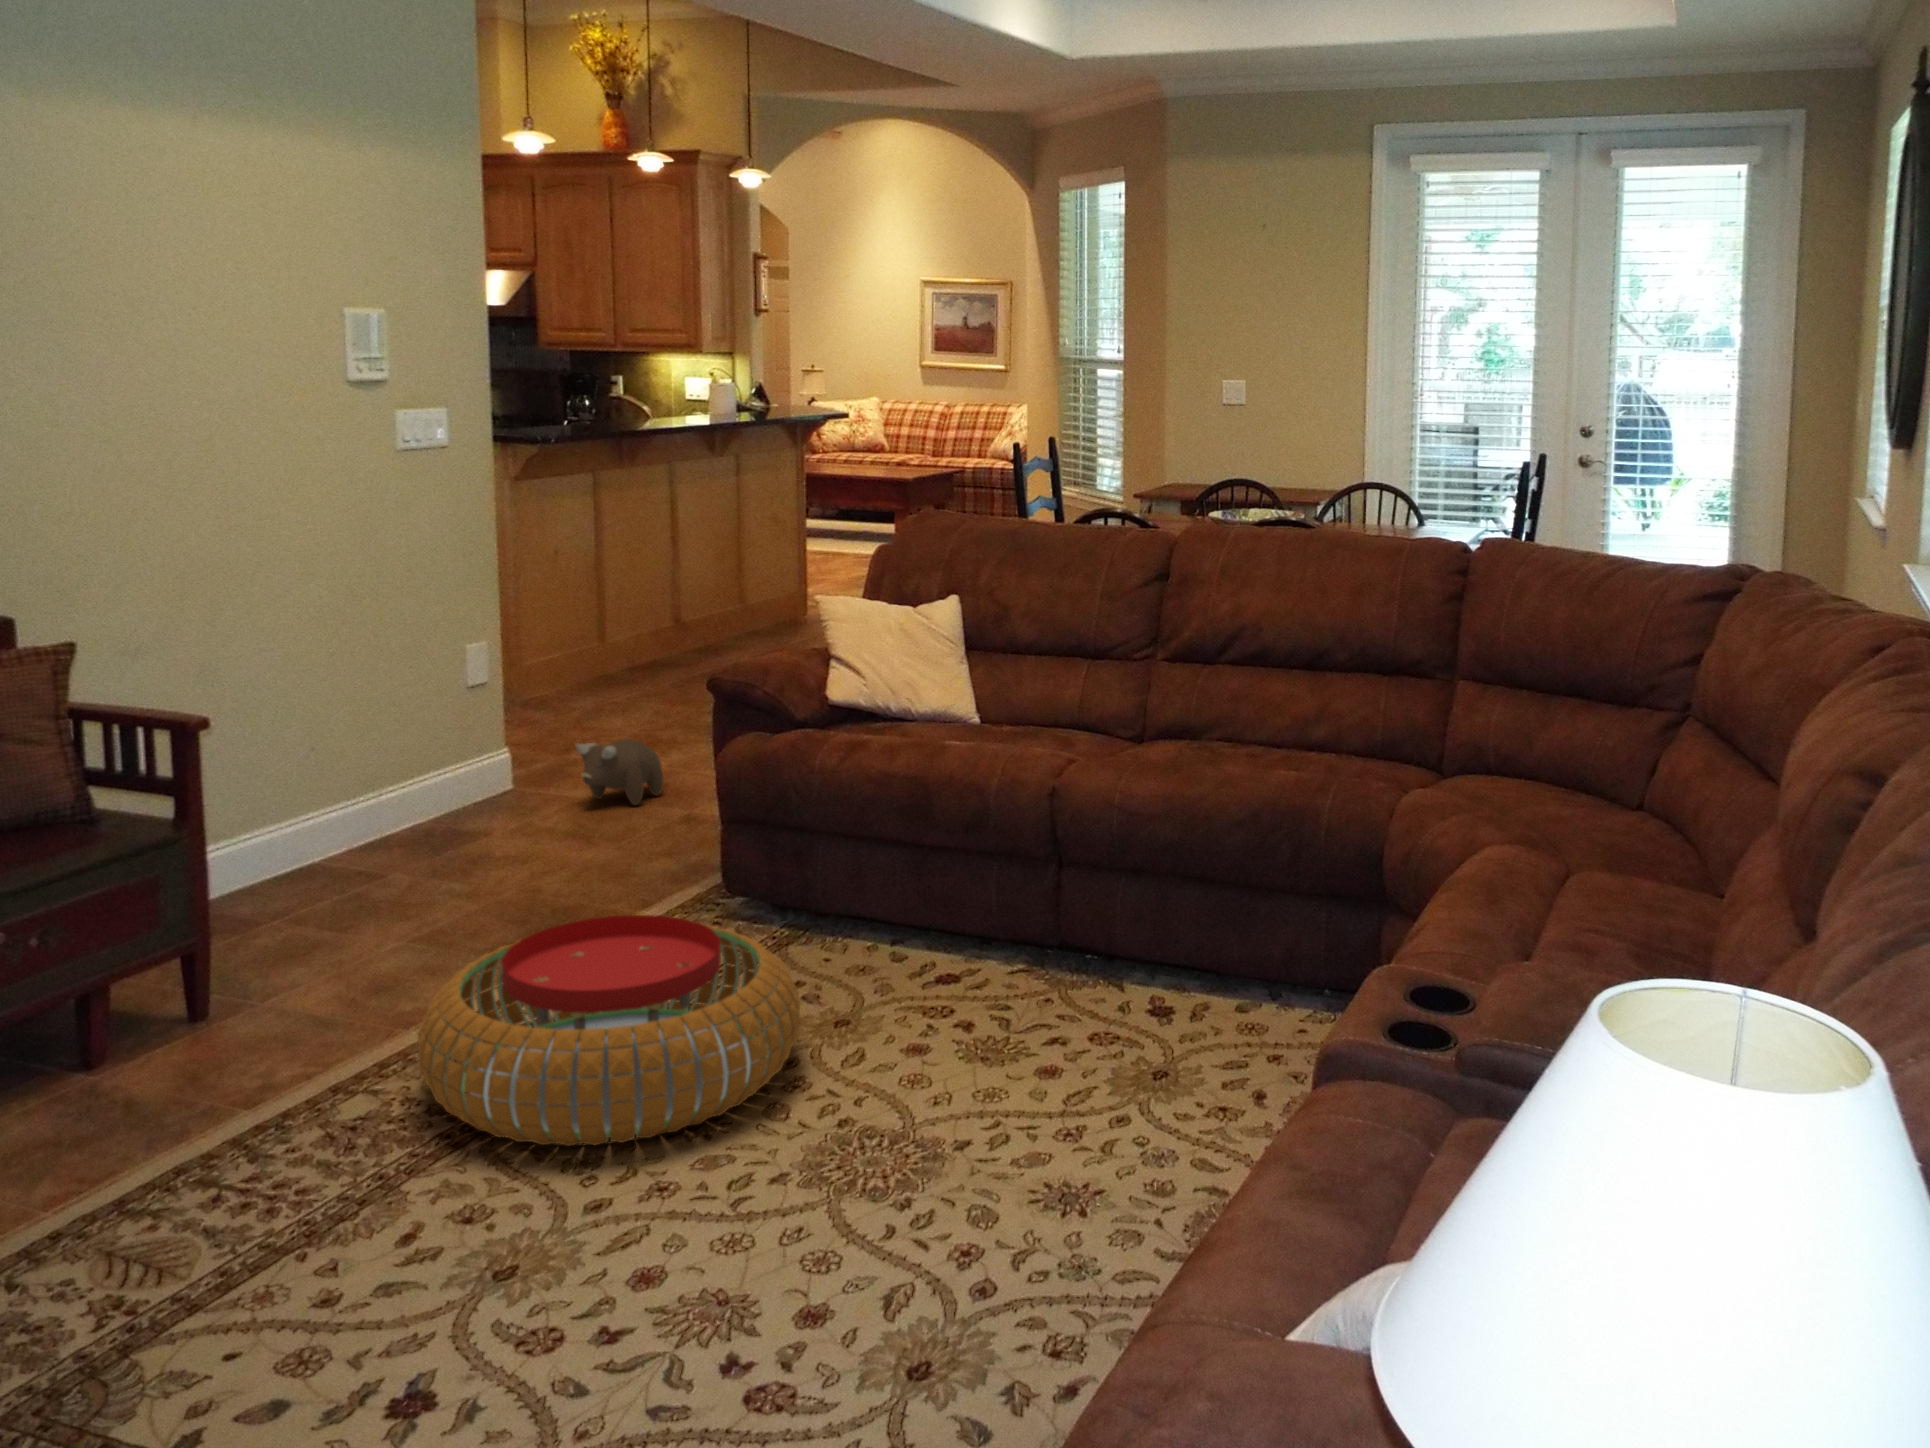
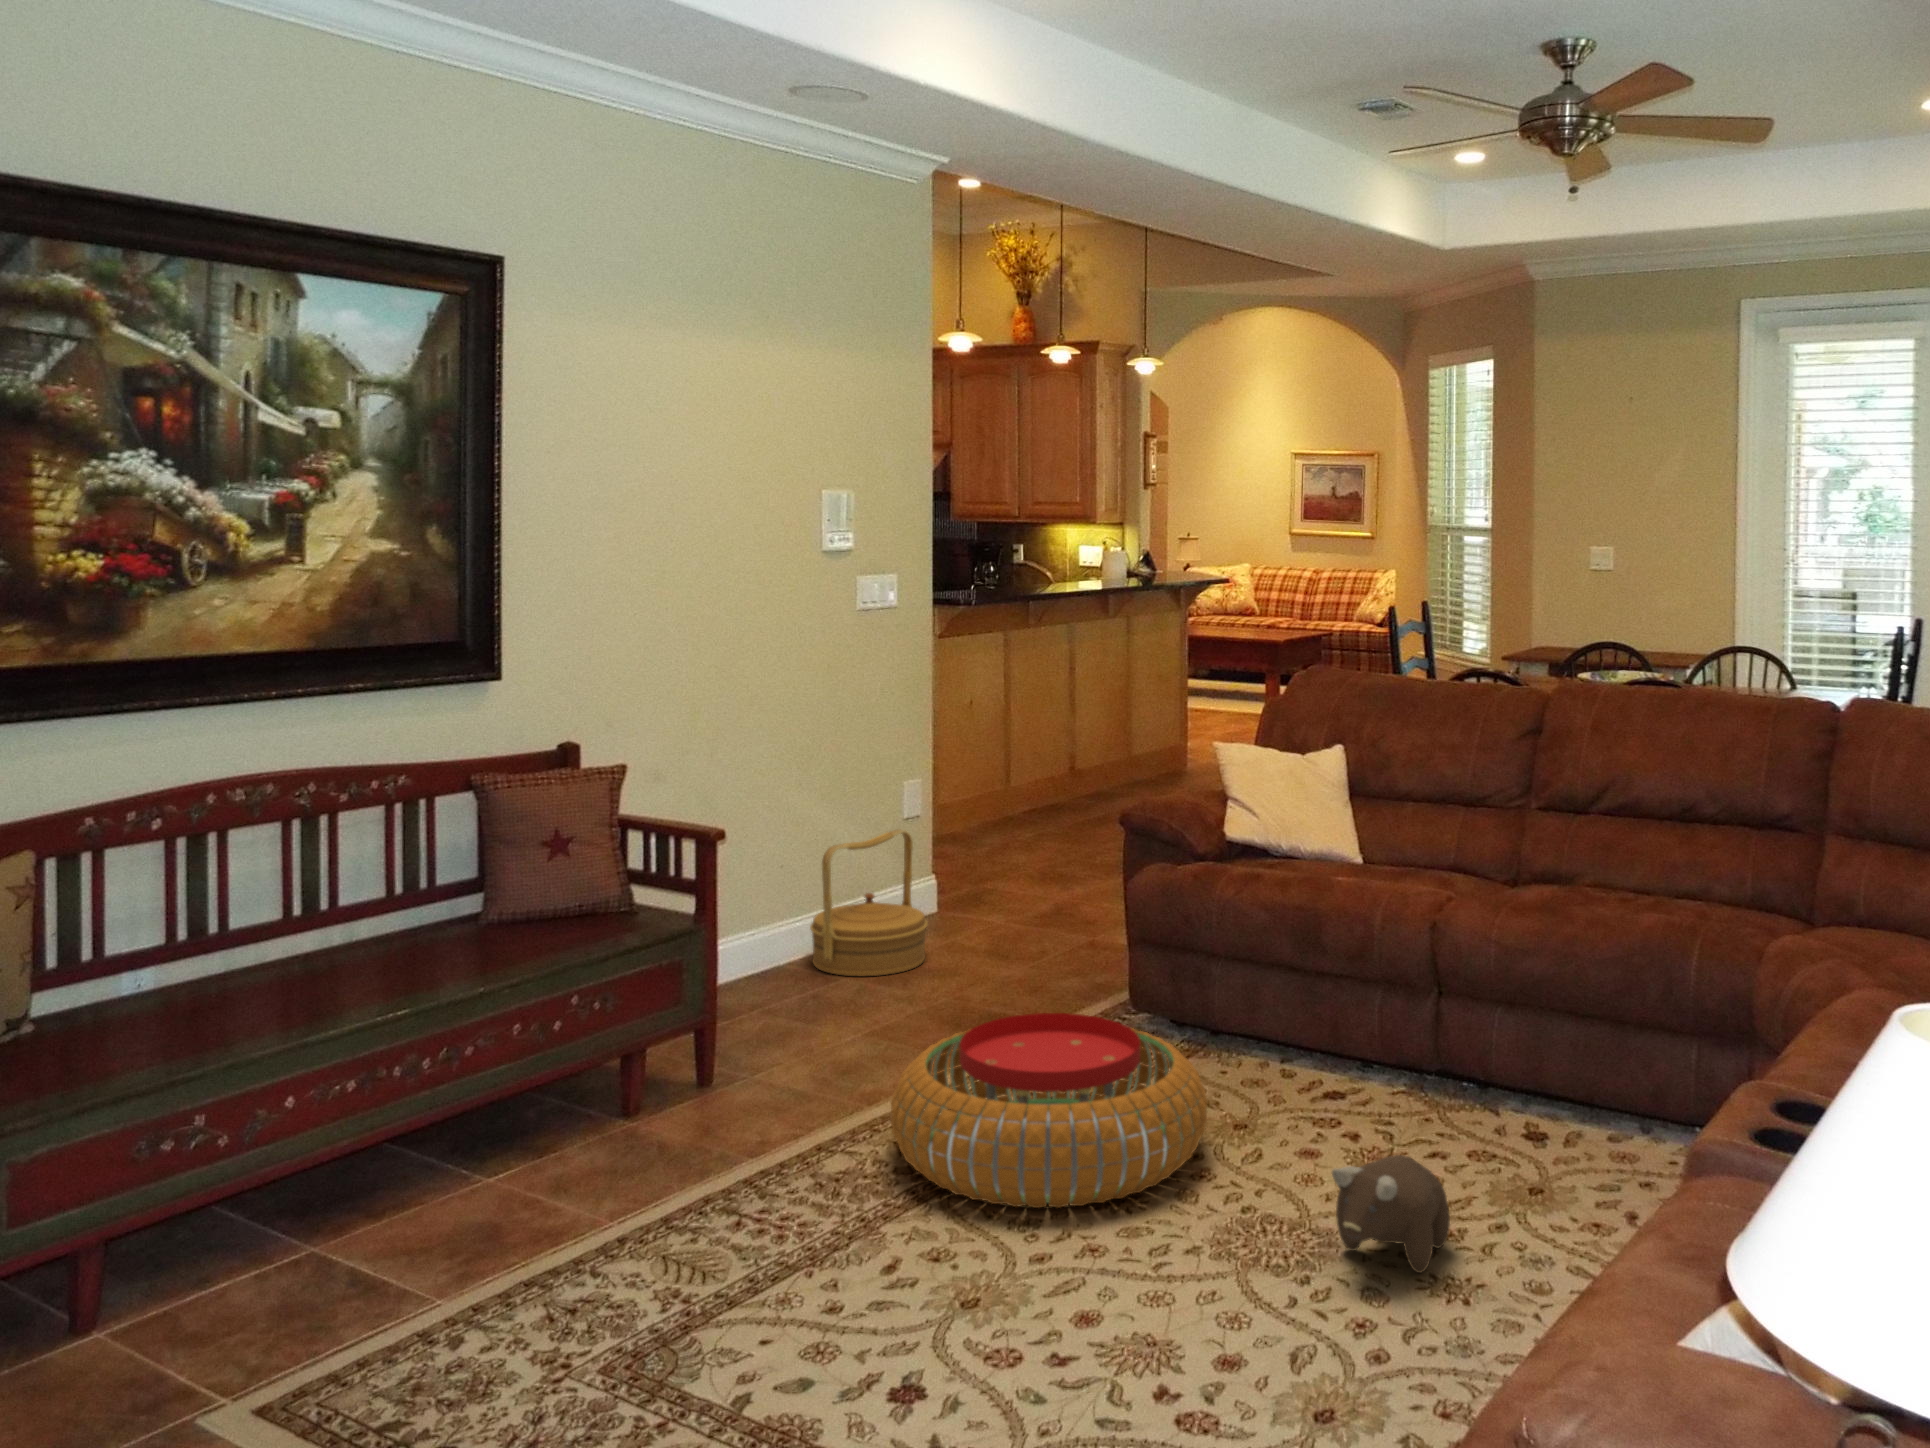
woven basket: none [342,704,487,876] -> present [810,830,928,976]
plush toy: present [576,739,663,805] -> present [1332,1155,1450,1273]

